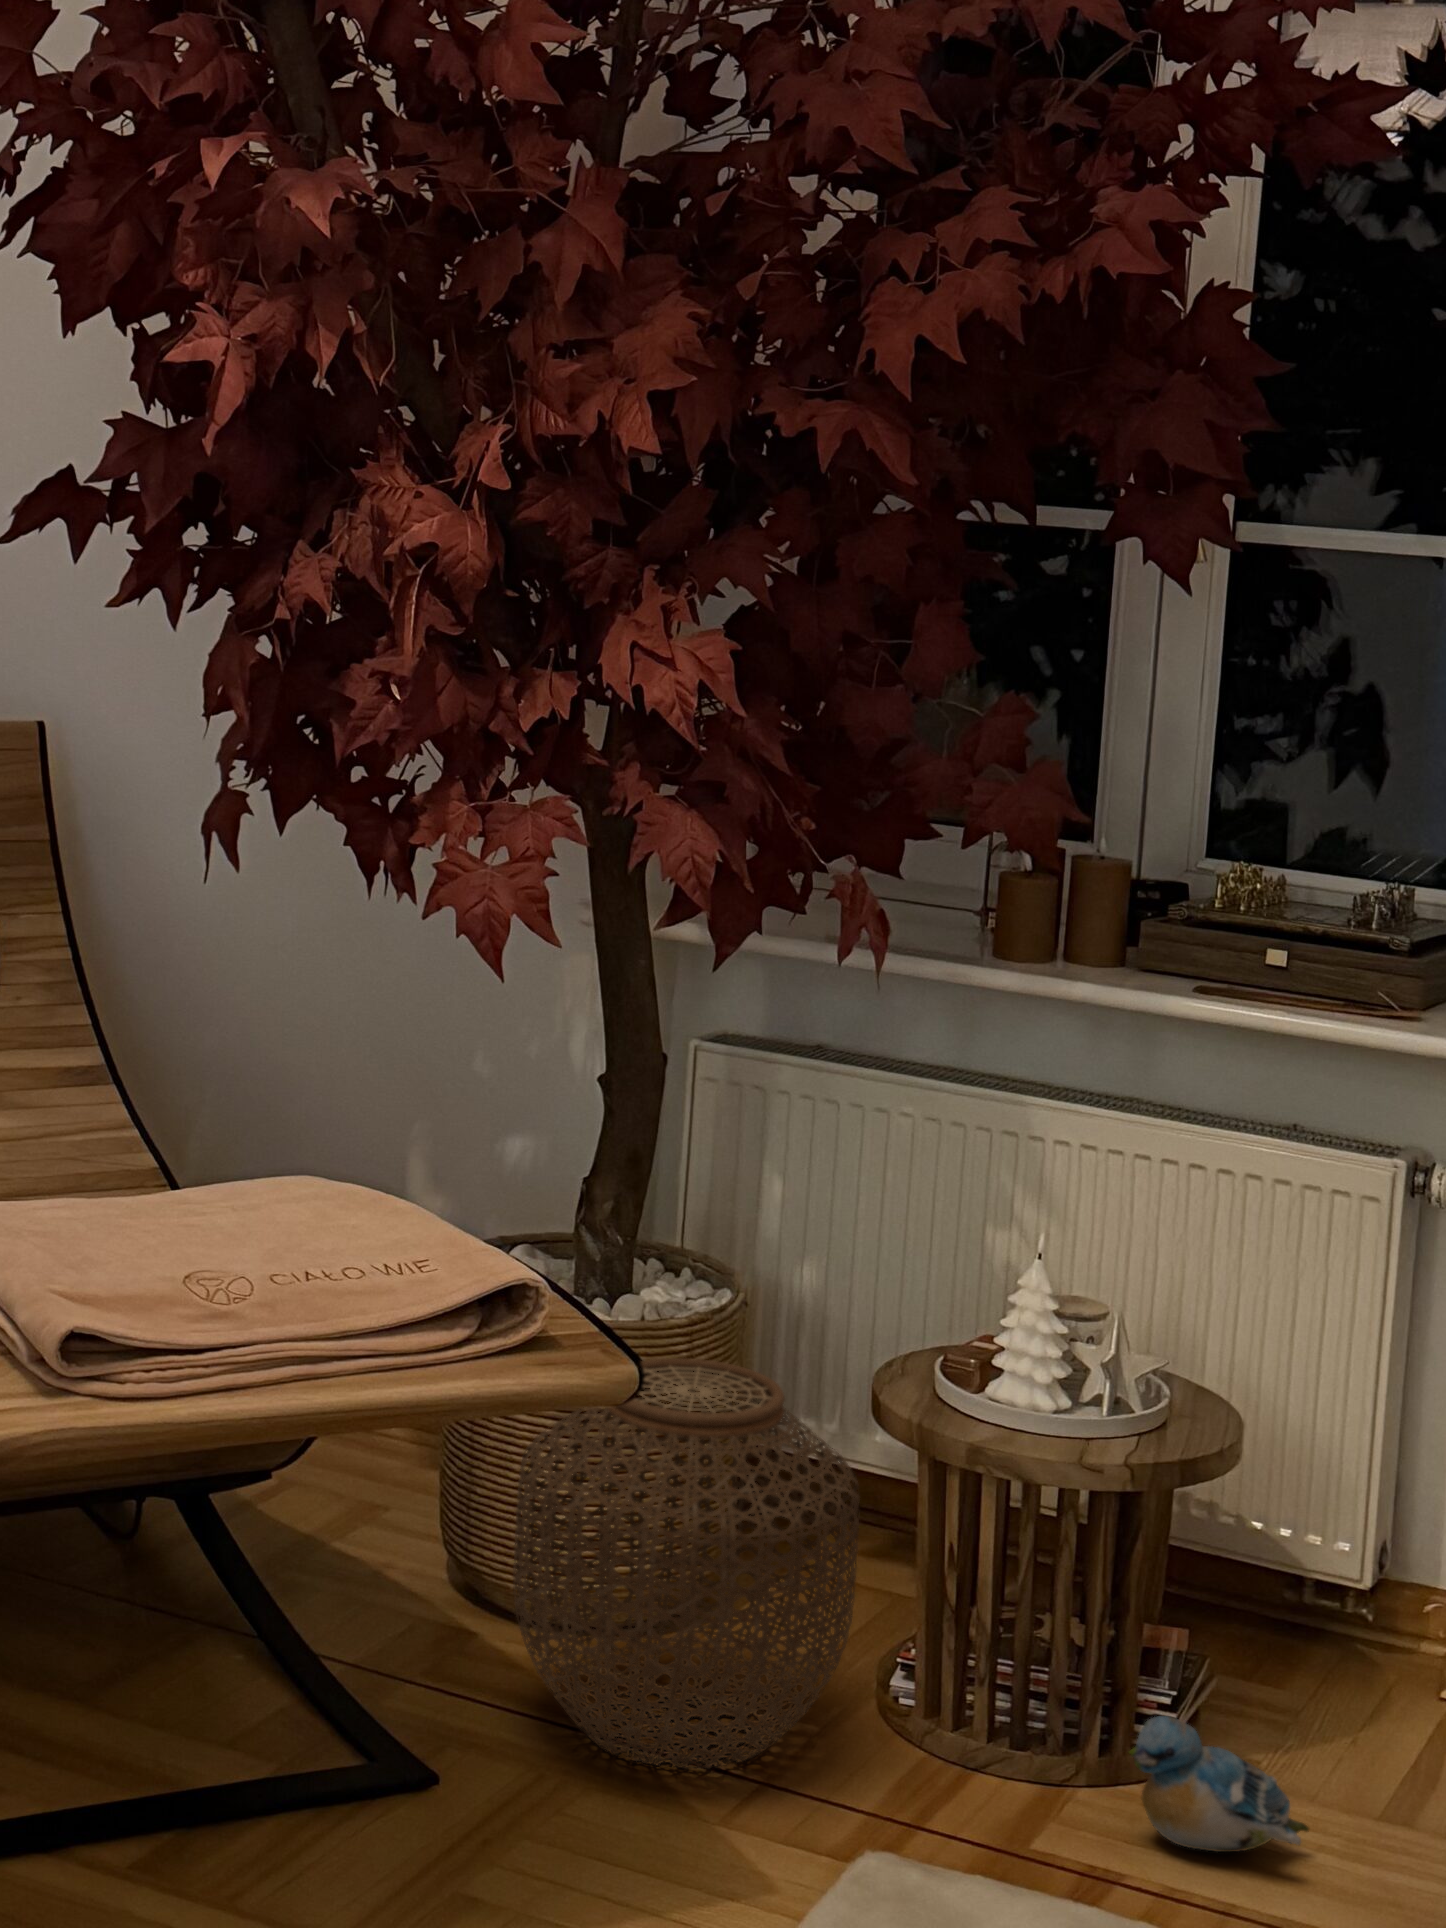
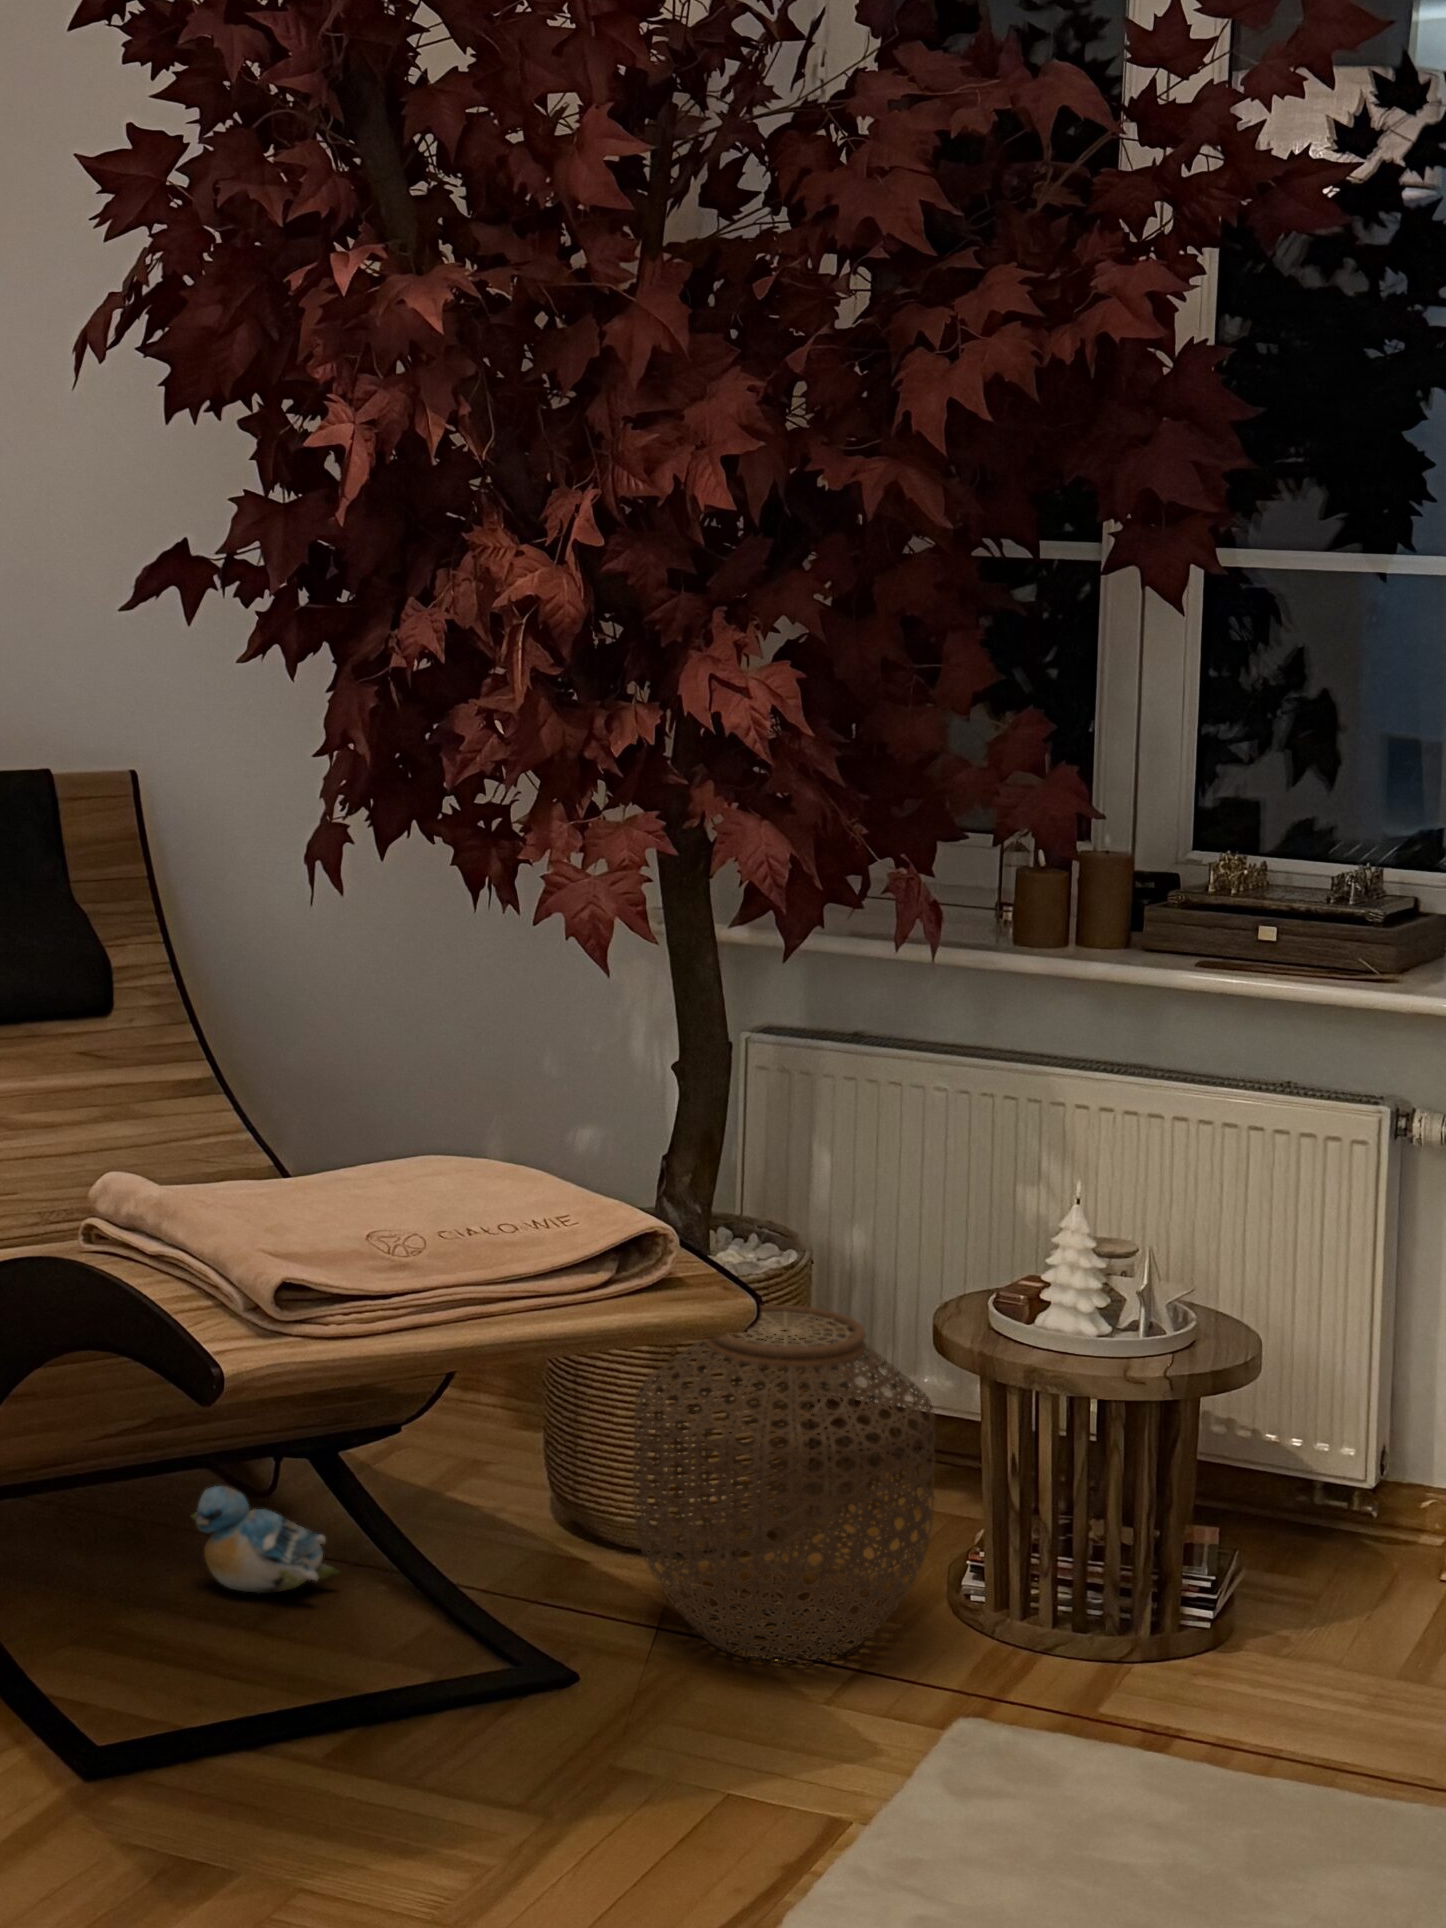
plush toy: present [1129,1716,1309,1852] -> present [192,1486,339,1593]

